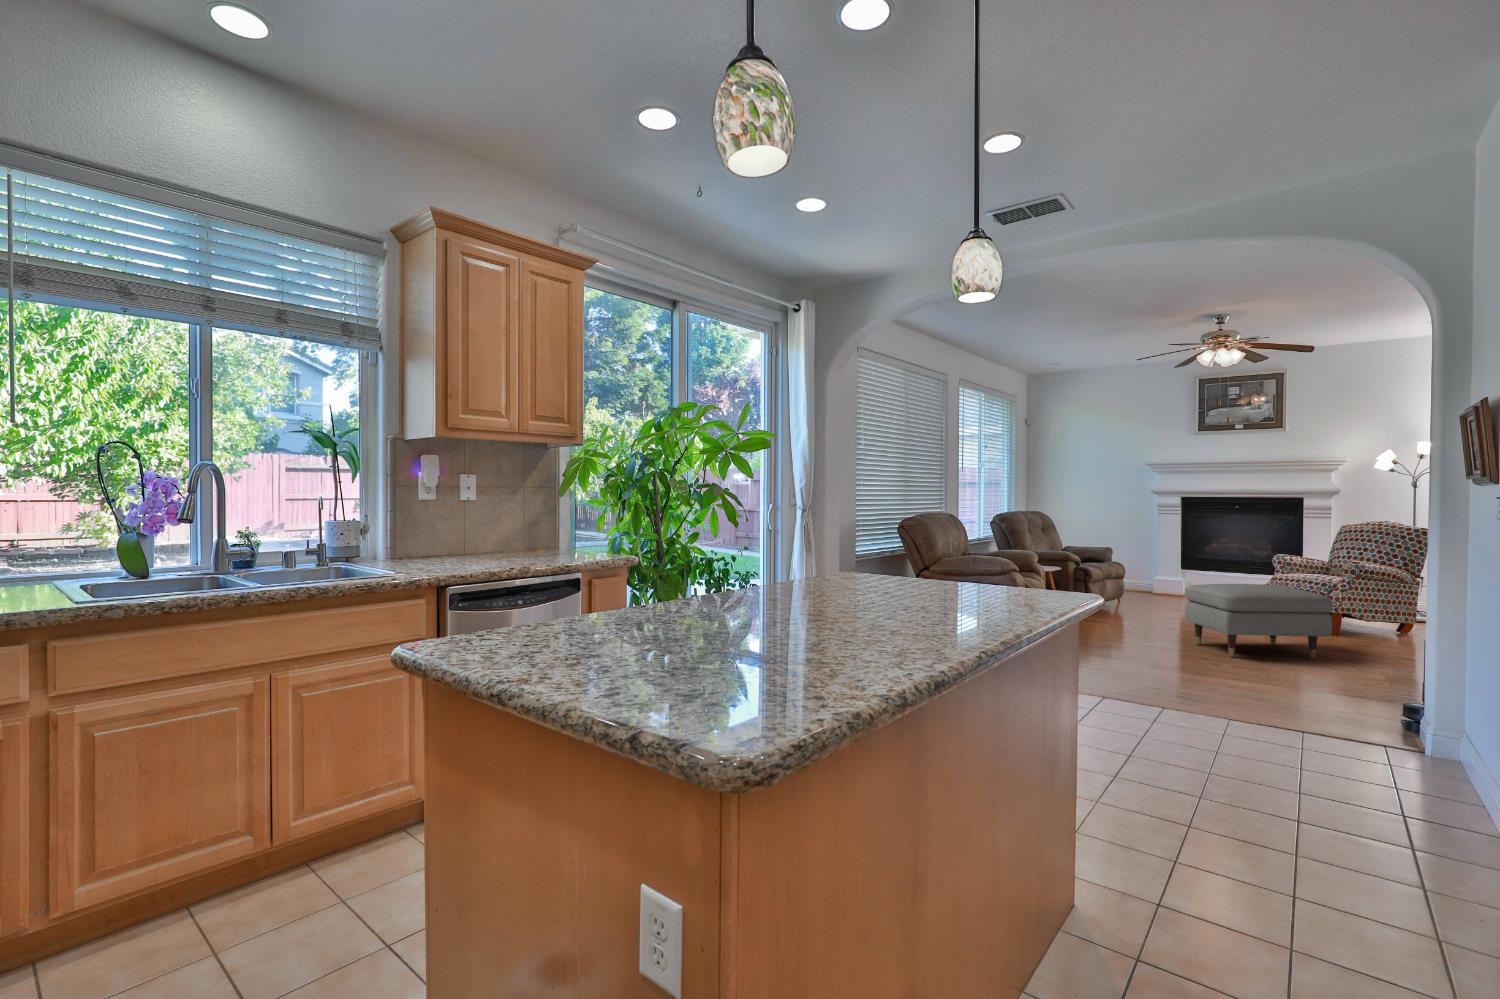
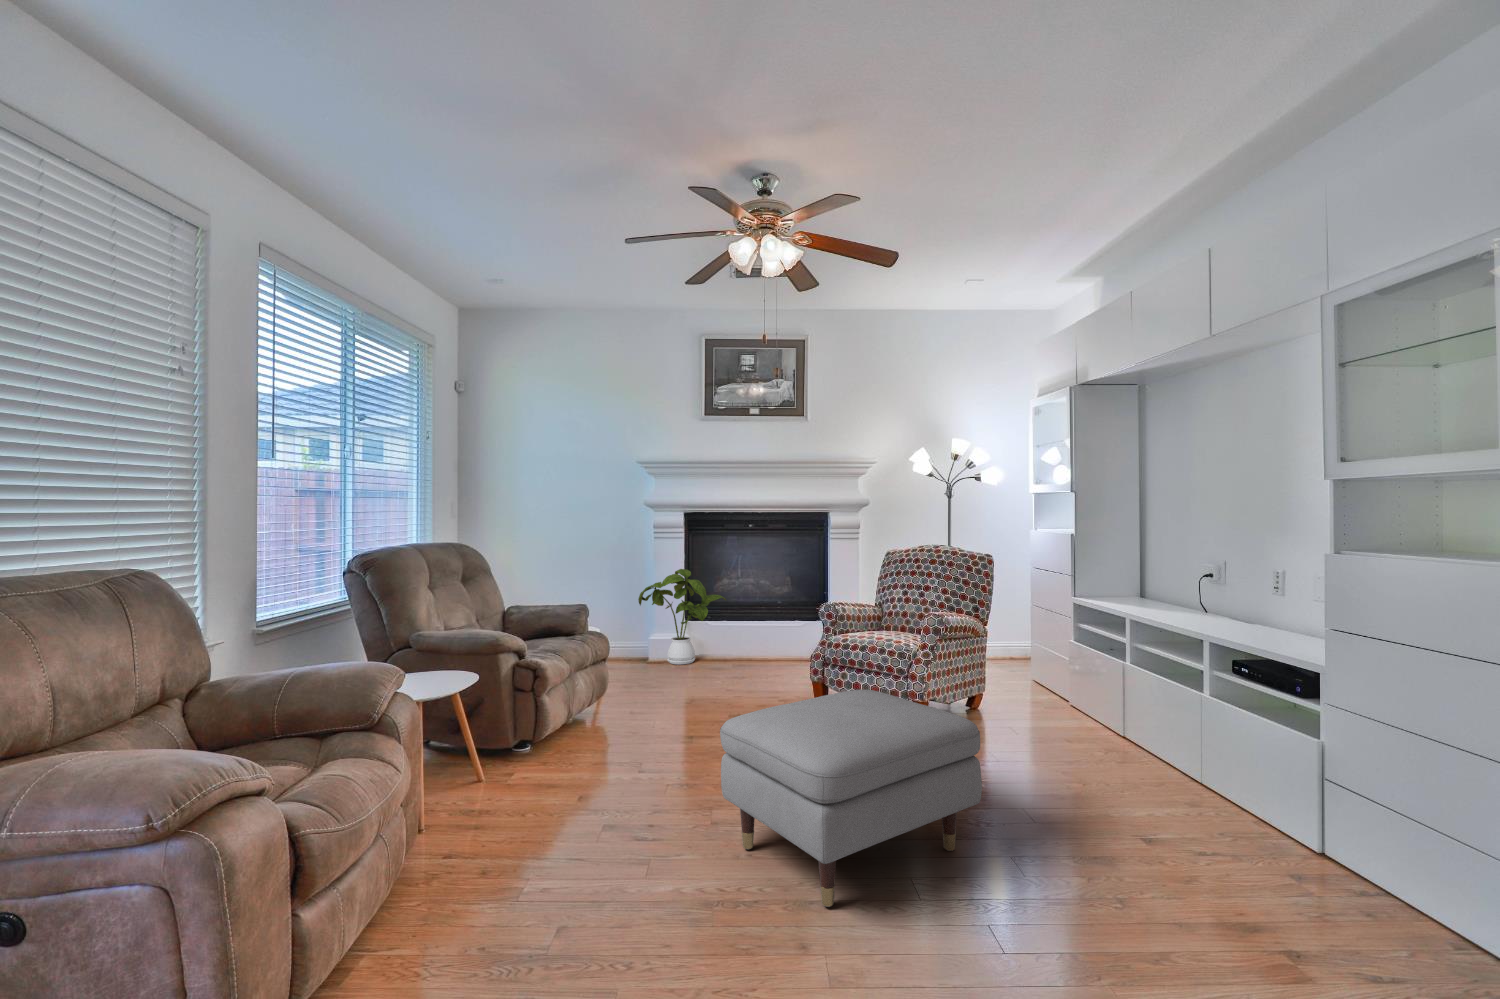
house plant: none [1144,534,1213,597] -> present [638,569,726,665]

